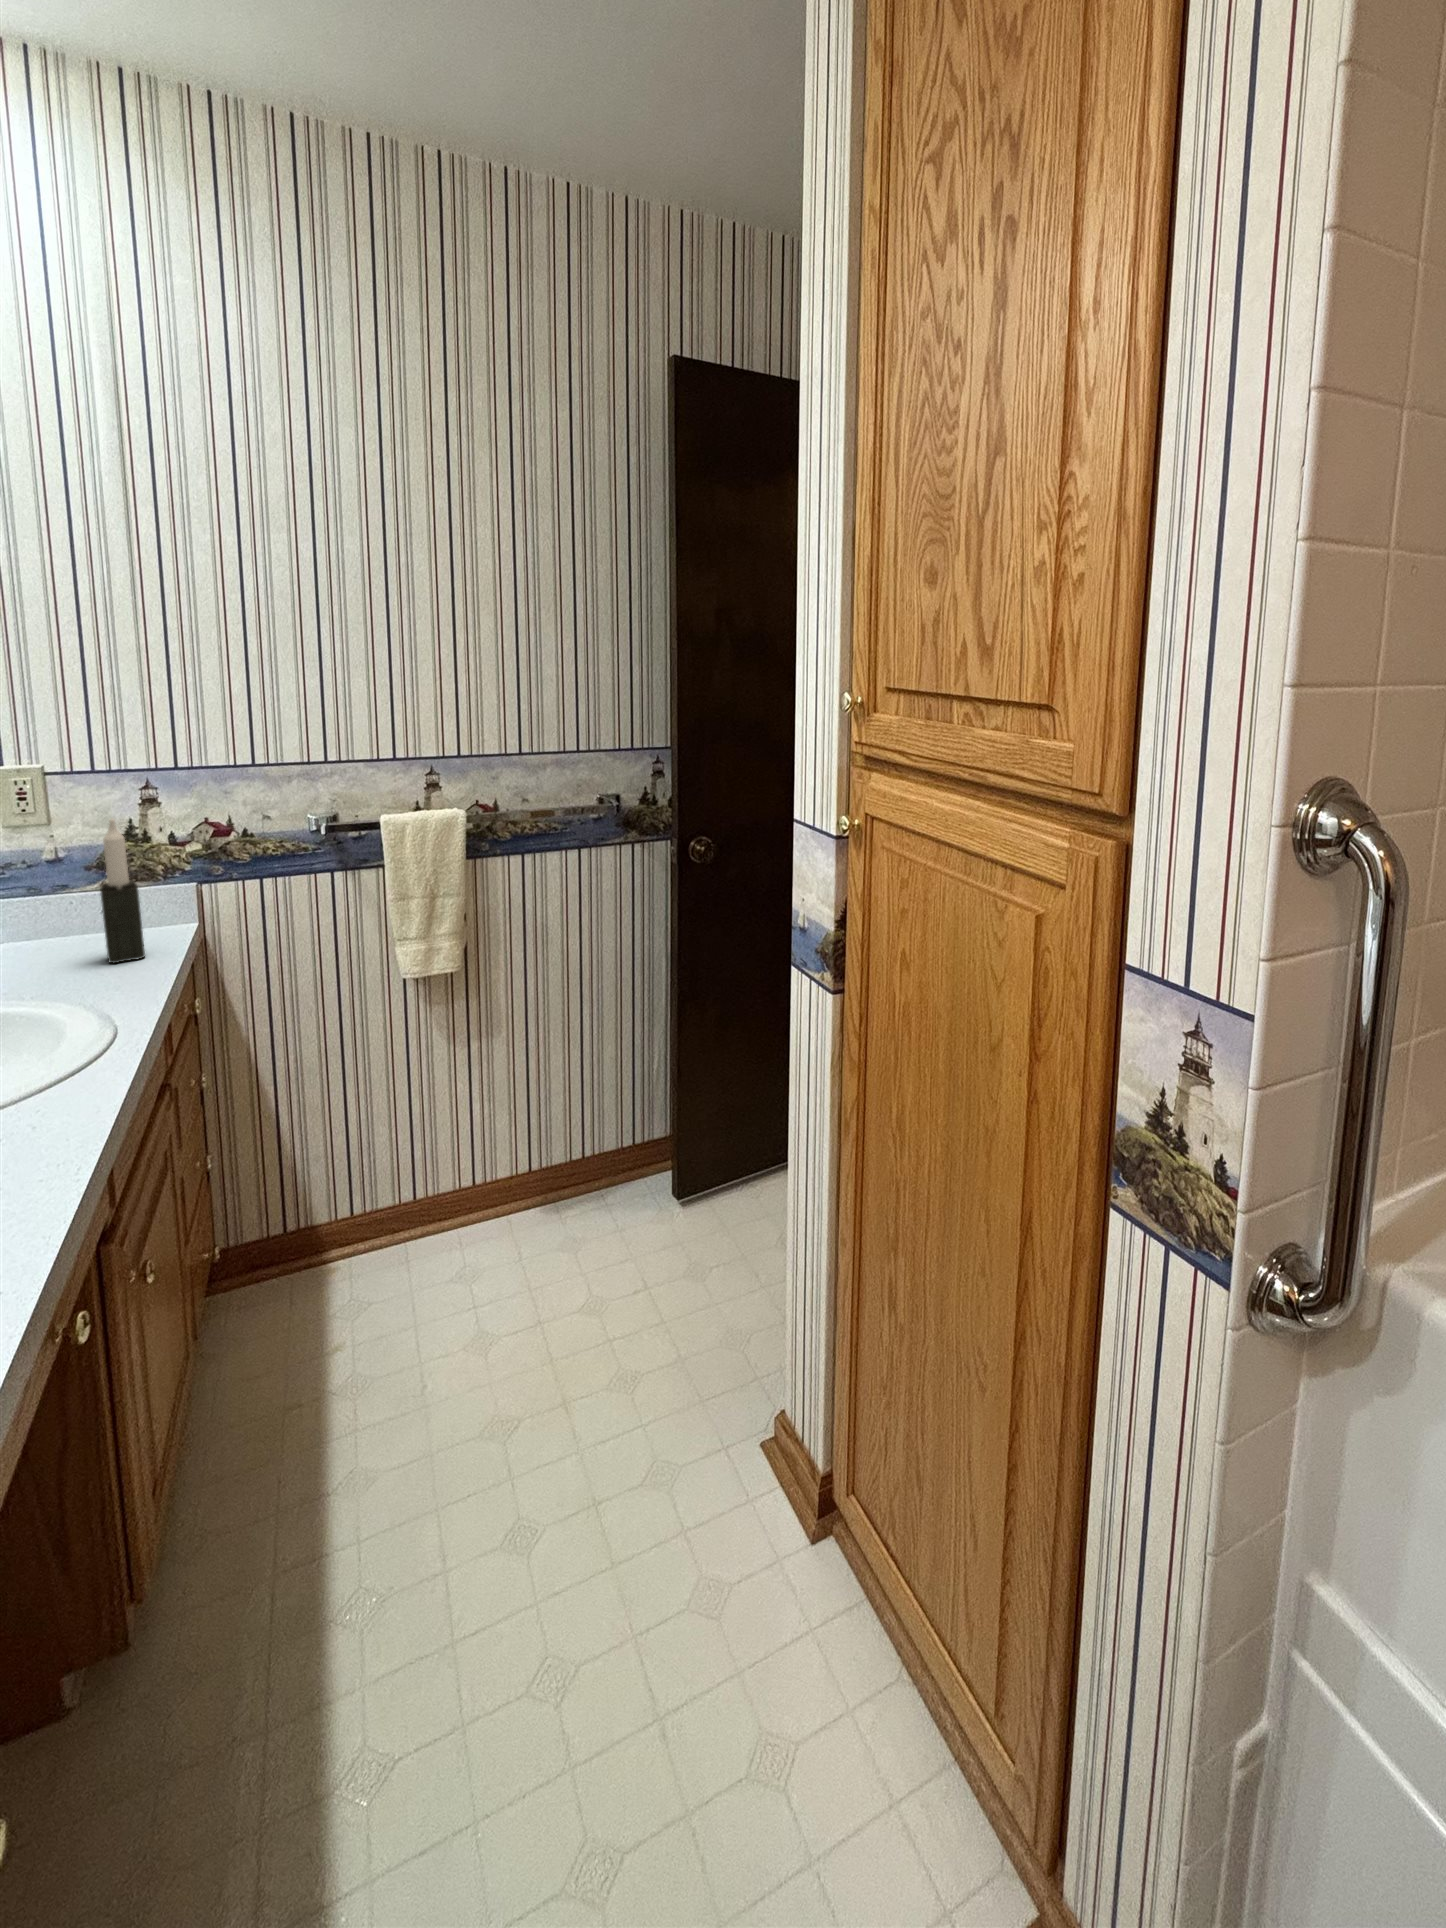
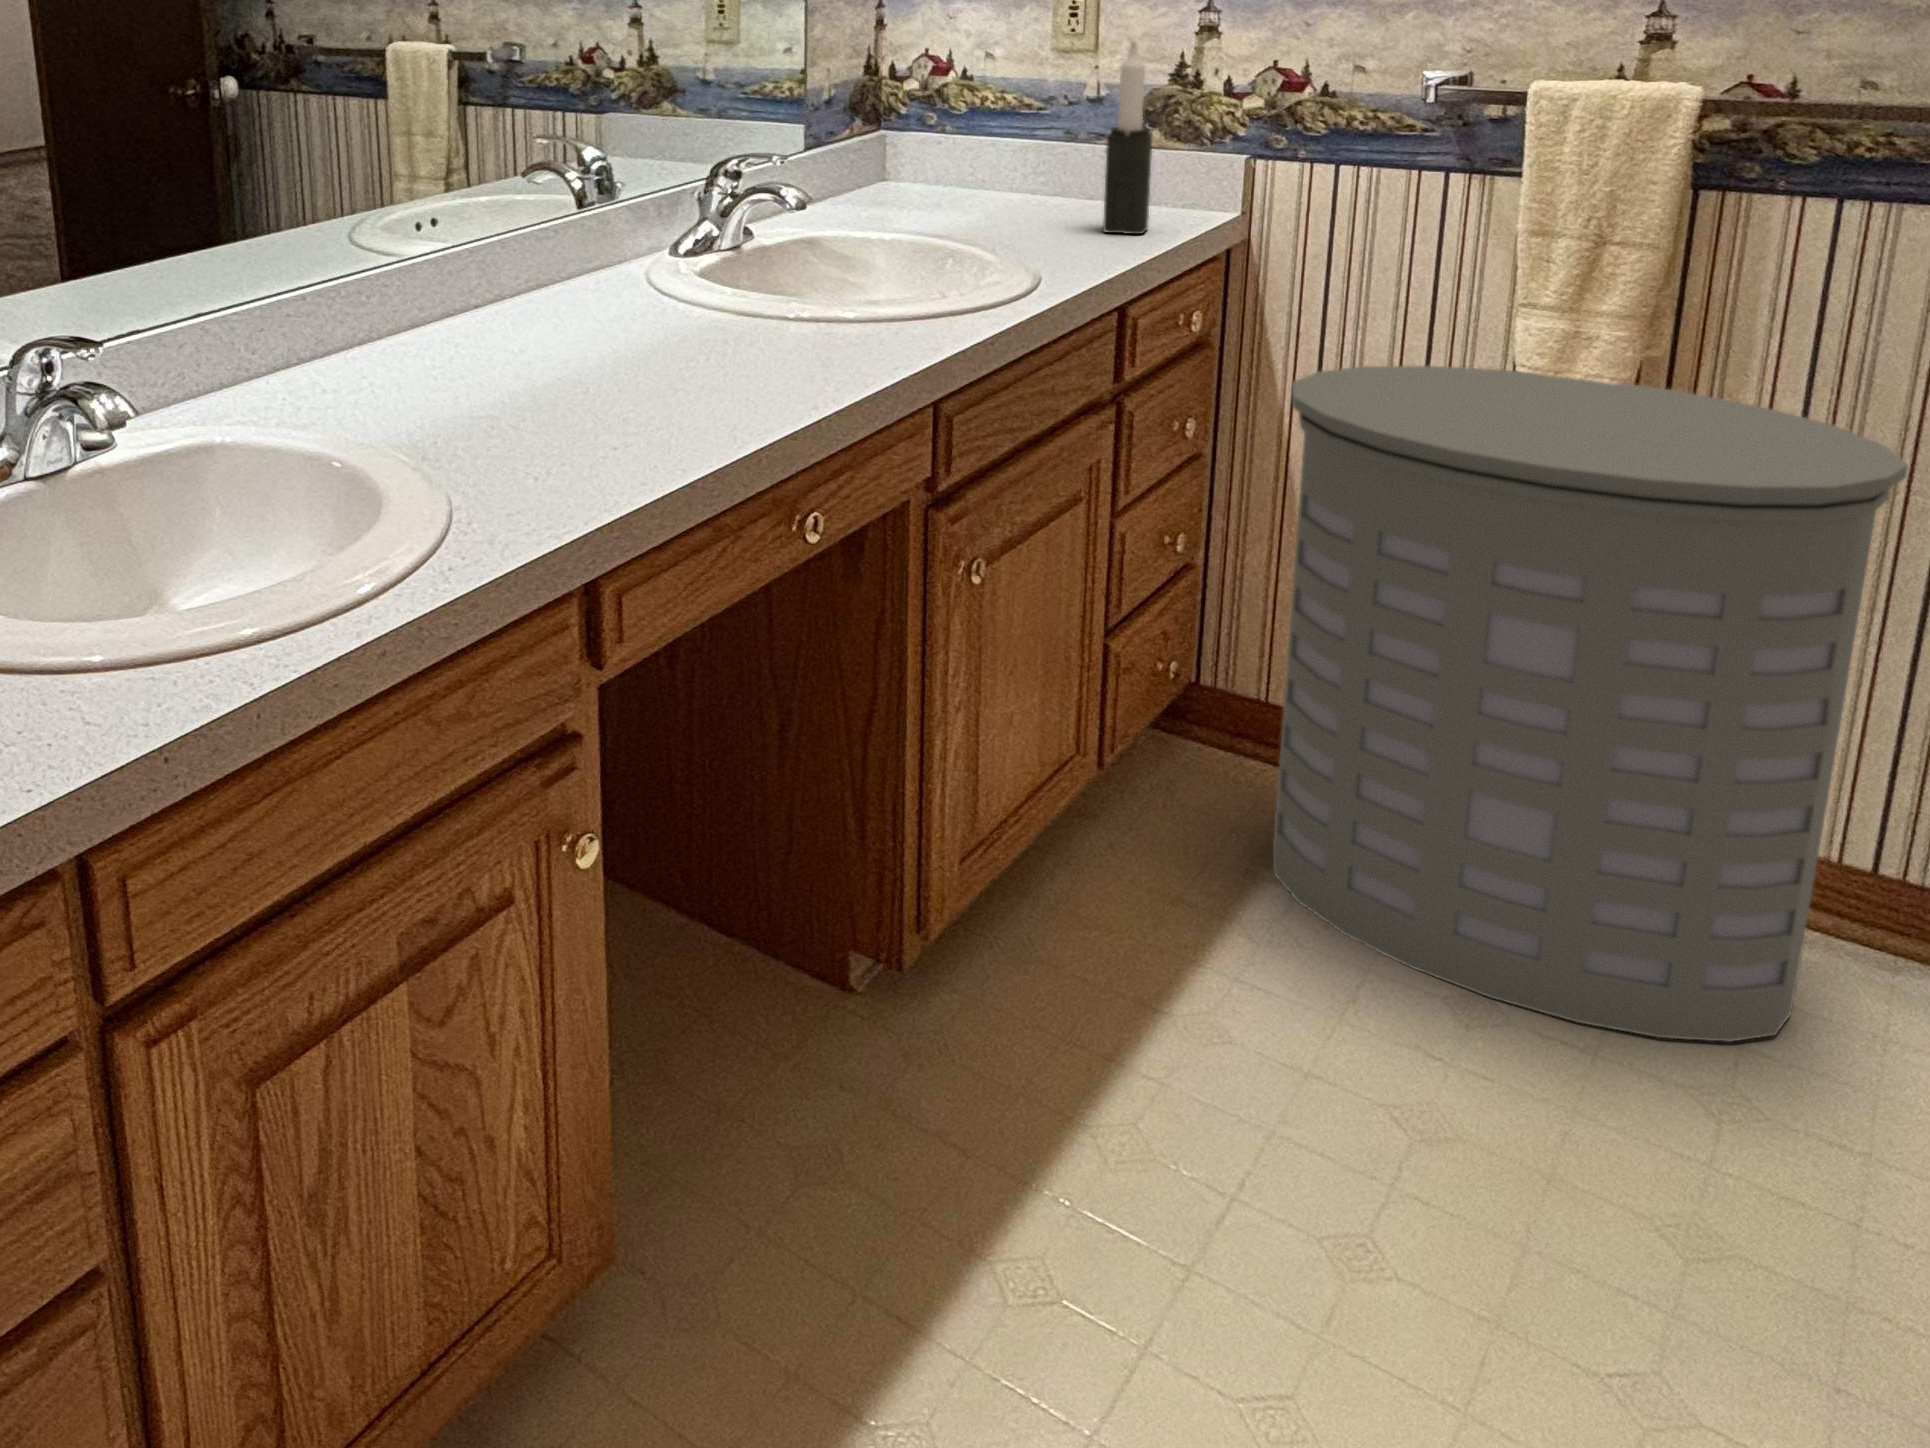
laundry hamper: none [284,962,586,1354] -> present [1273,366,1908,1042]

